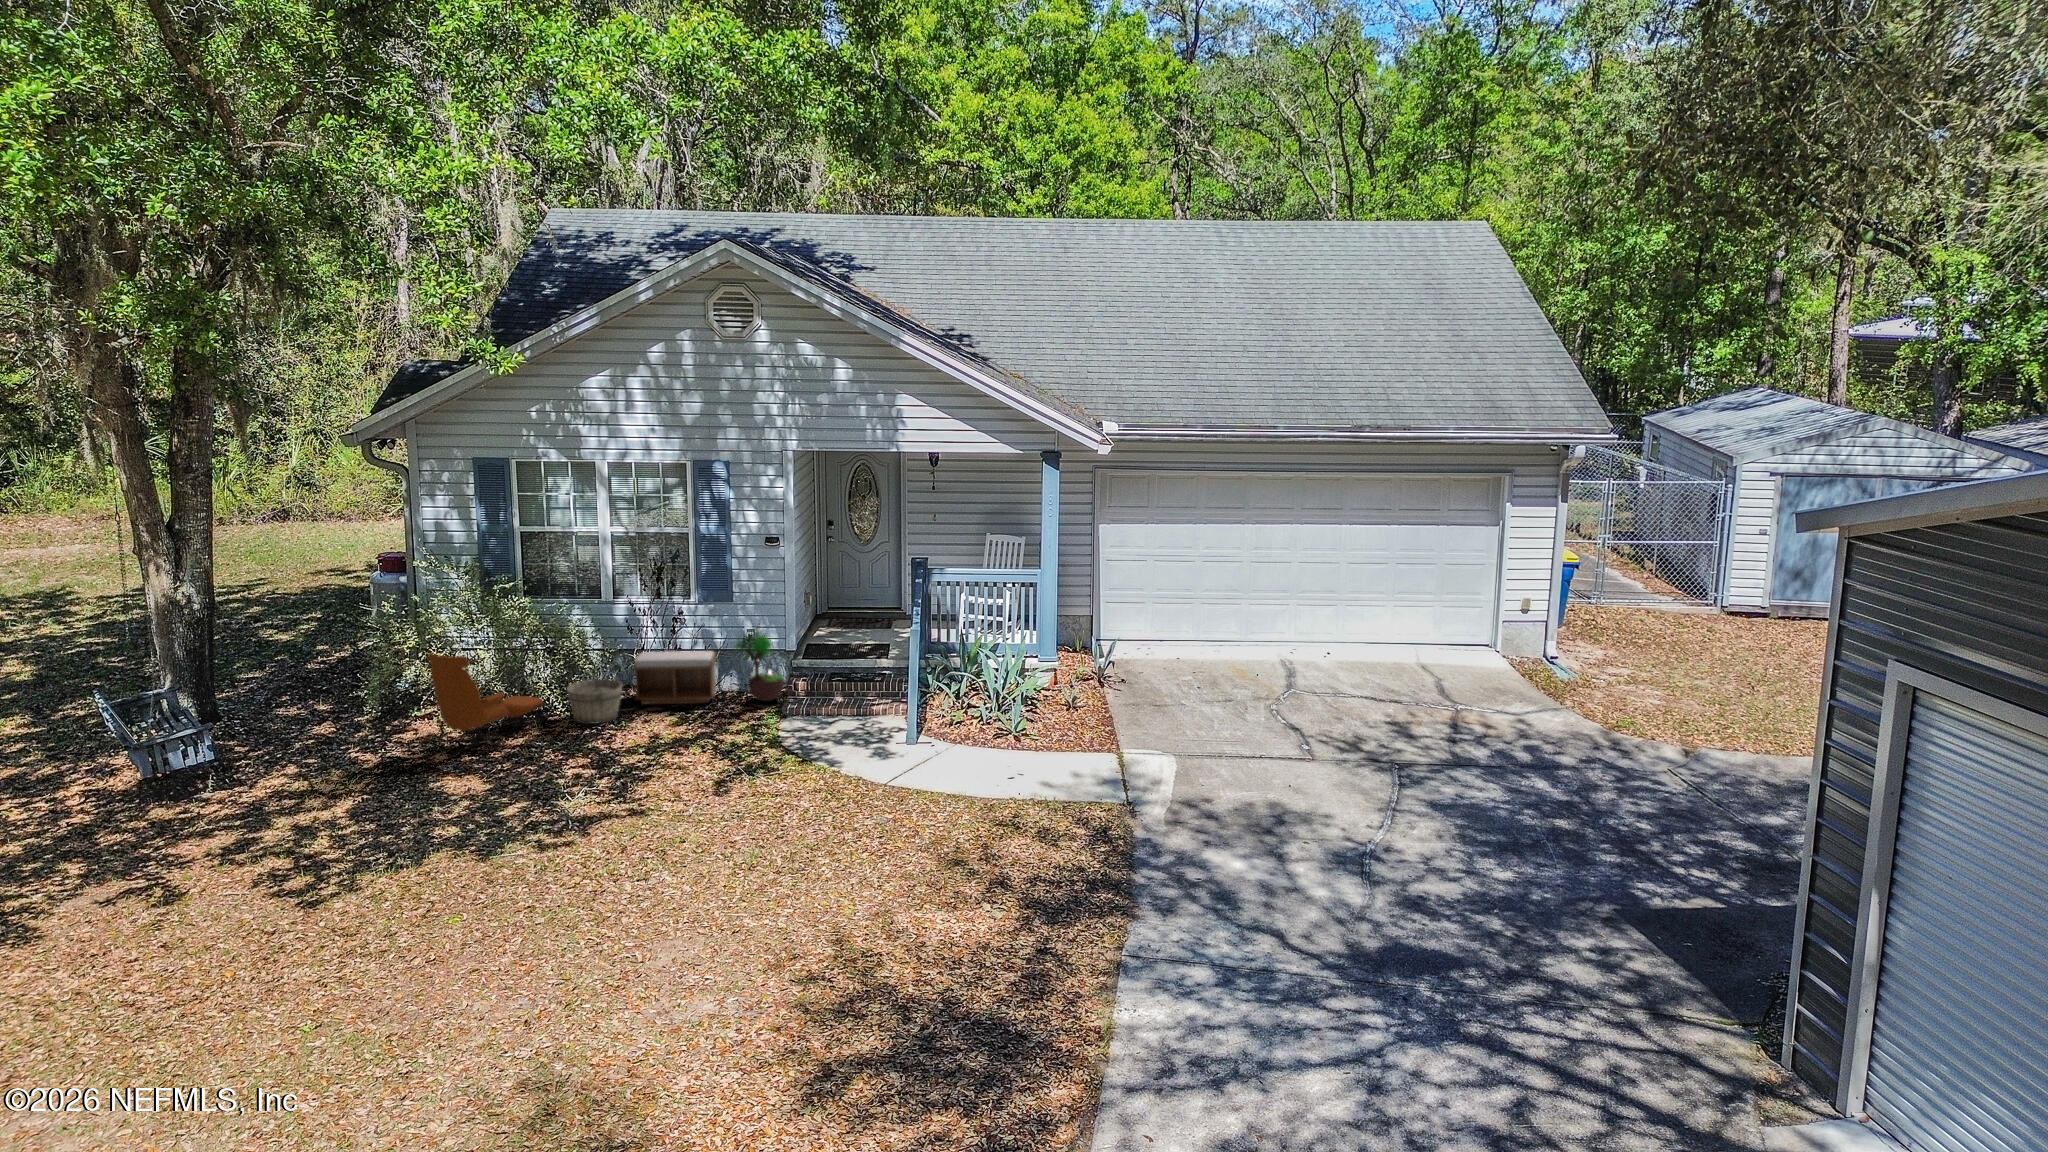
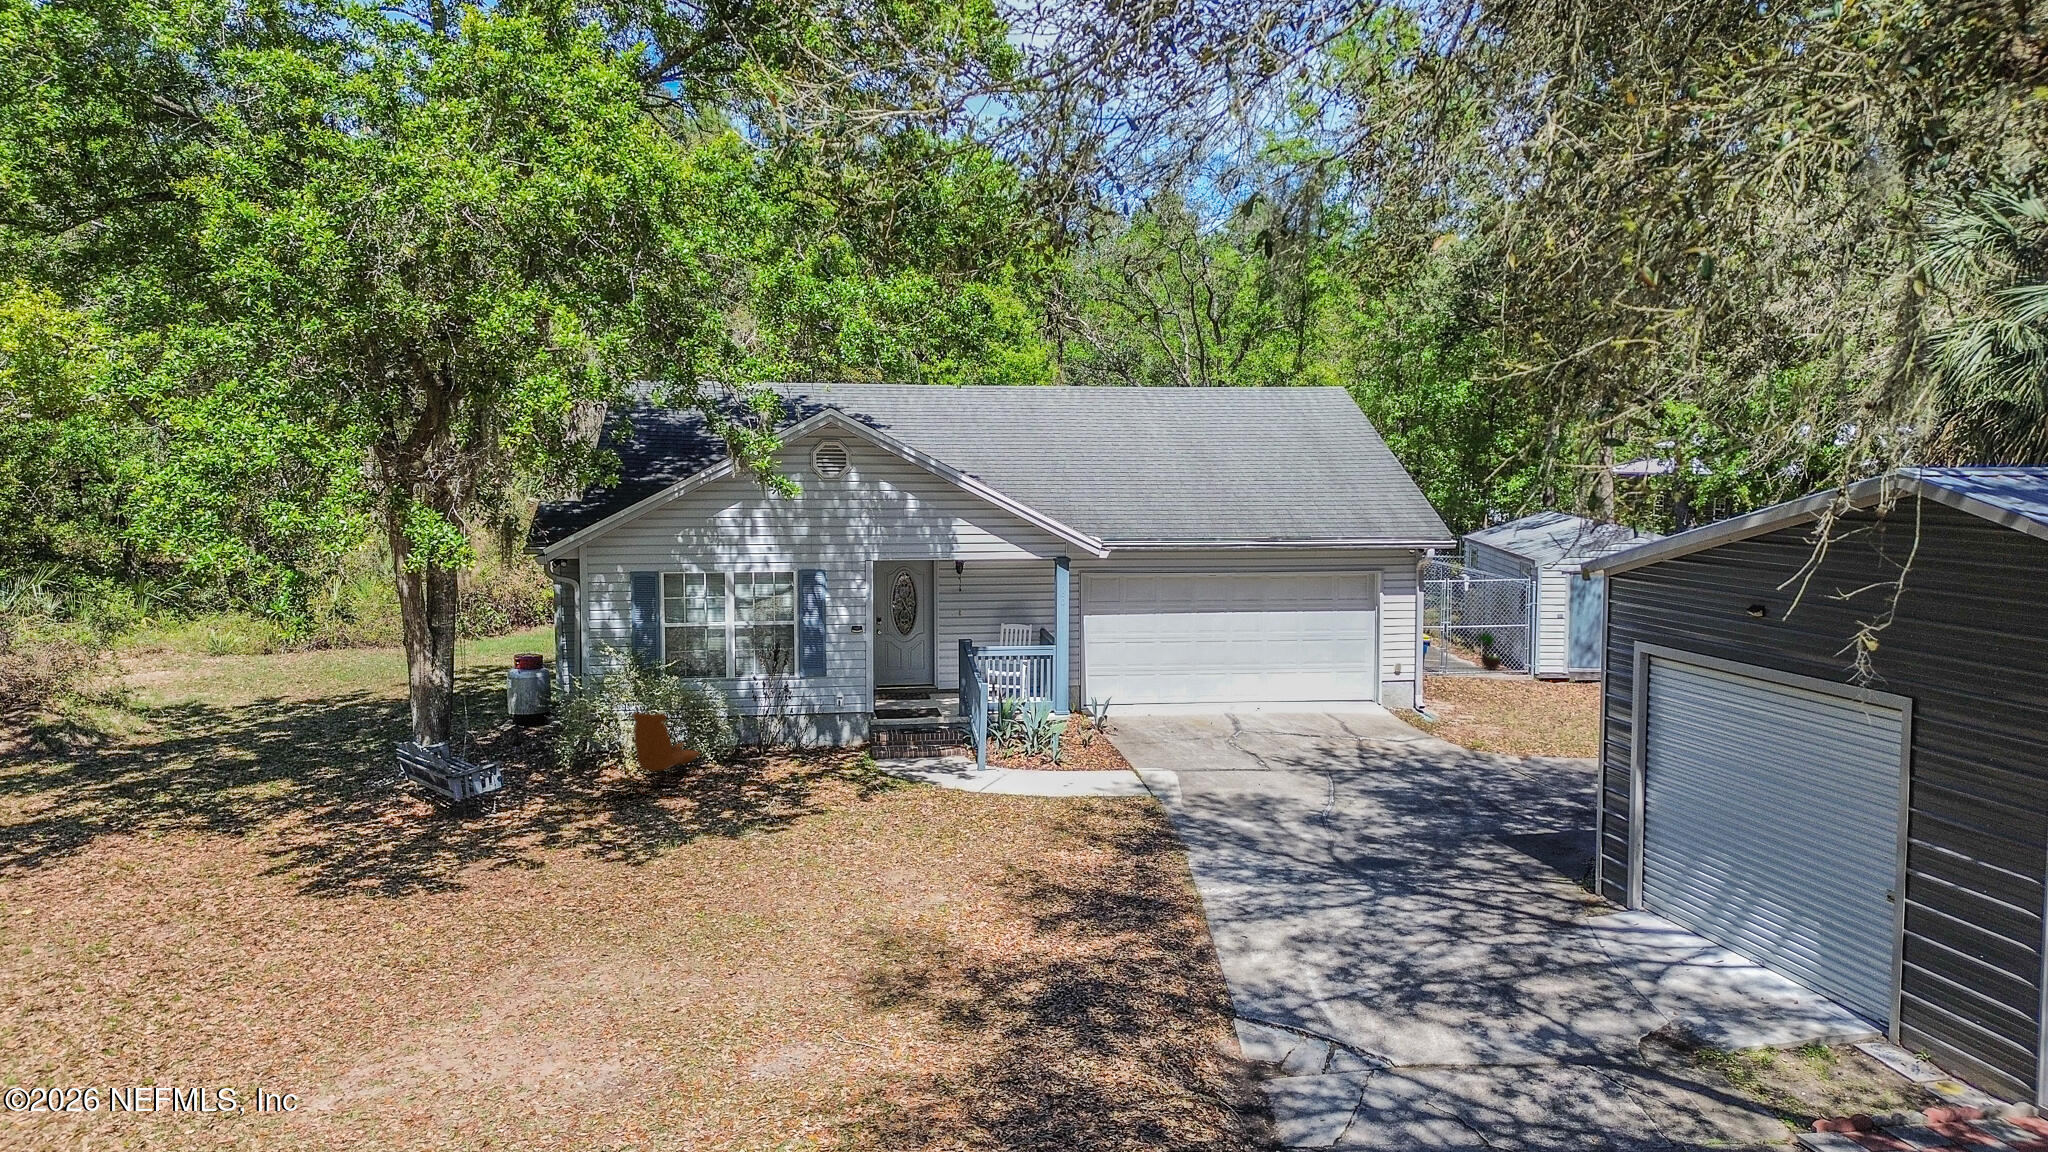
potted tree: present [735,630,783,701] -> present [1477,632,1501,670]
bench: present [634,651,716,704] -> none [757,716,818,757]
wooden bucket: present [567,677,622,724] -> none [714,732,755,770]

